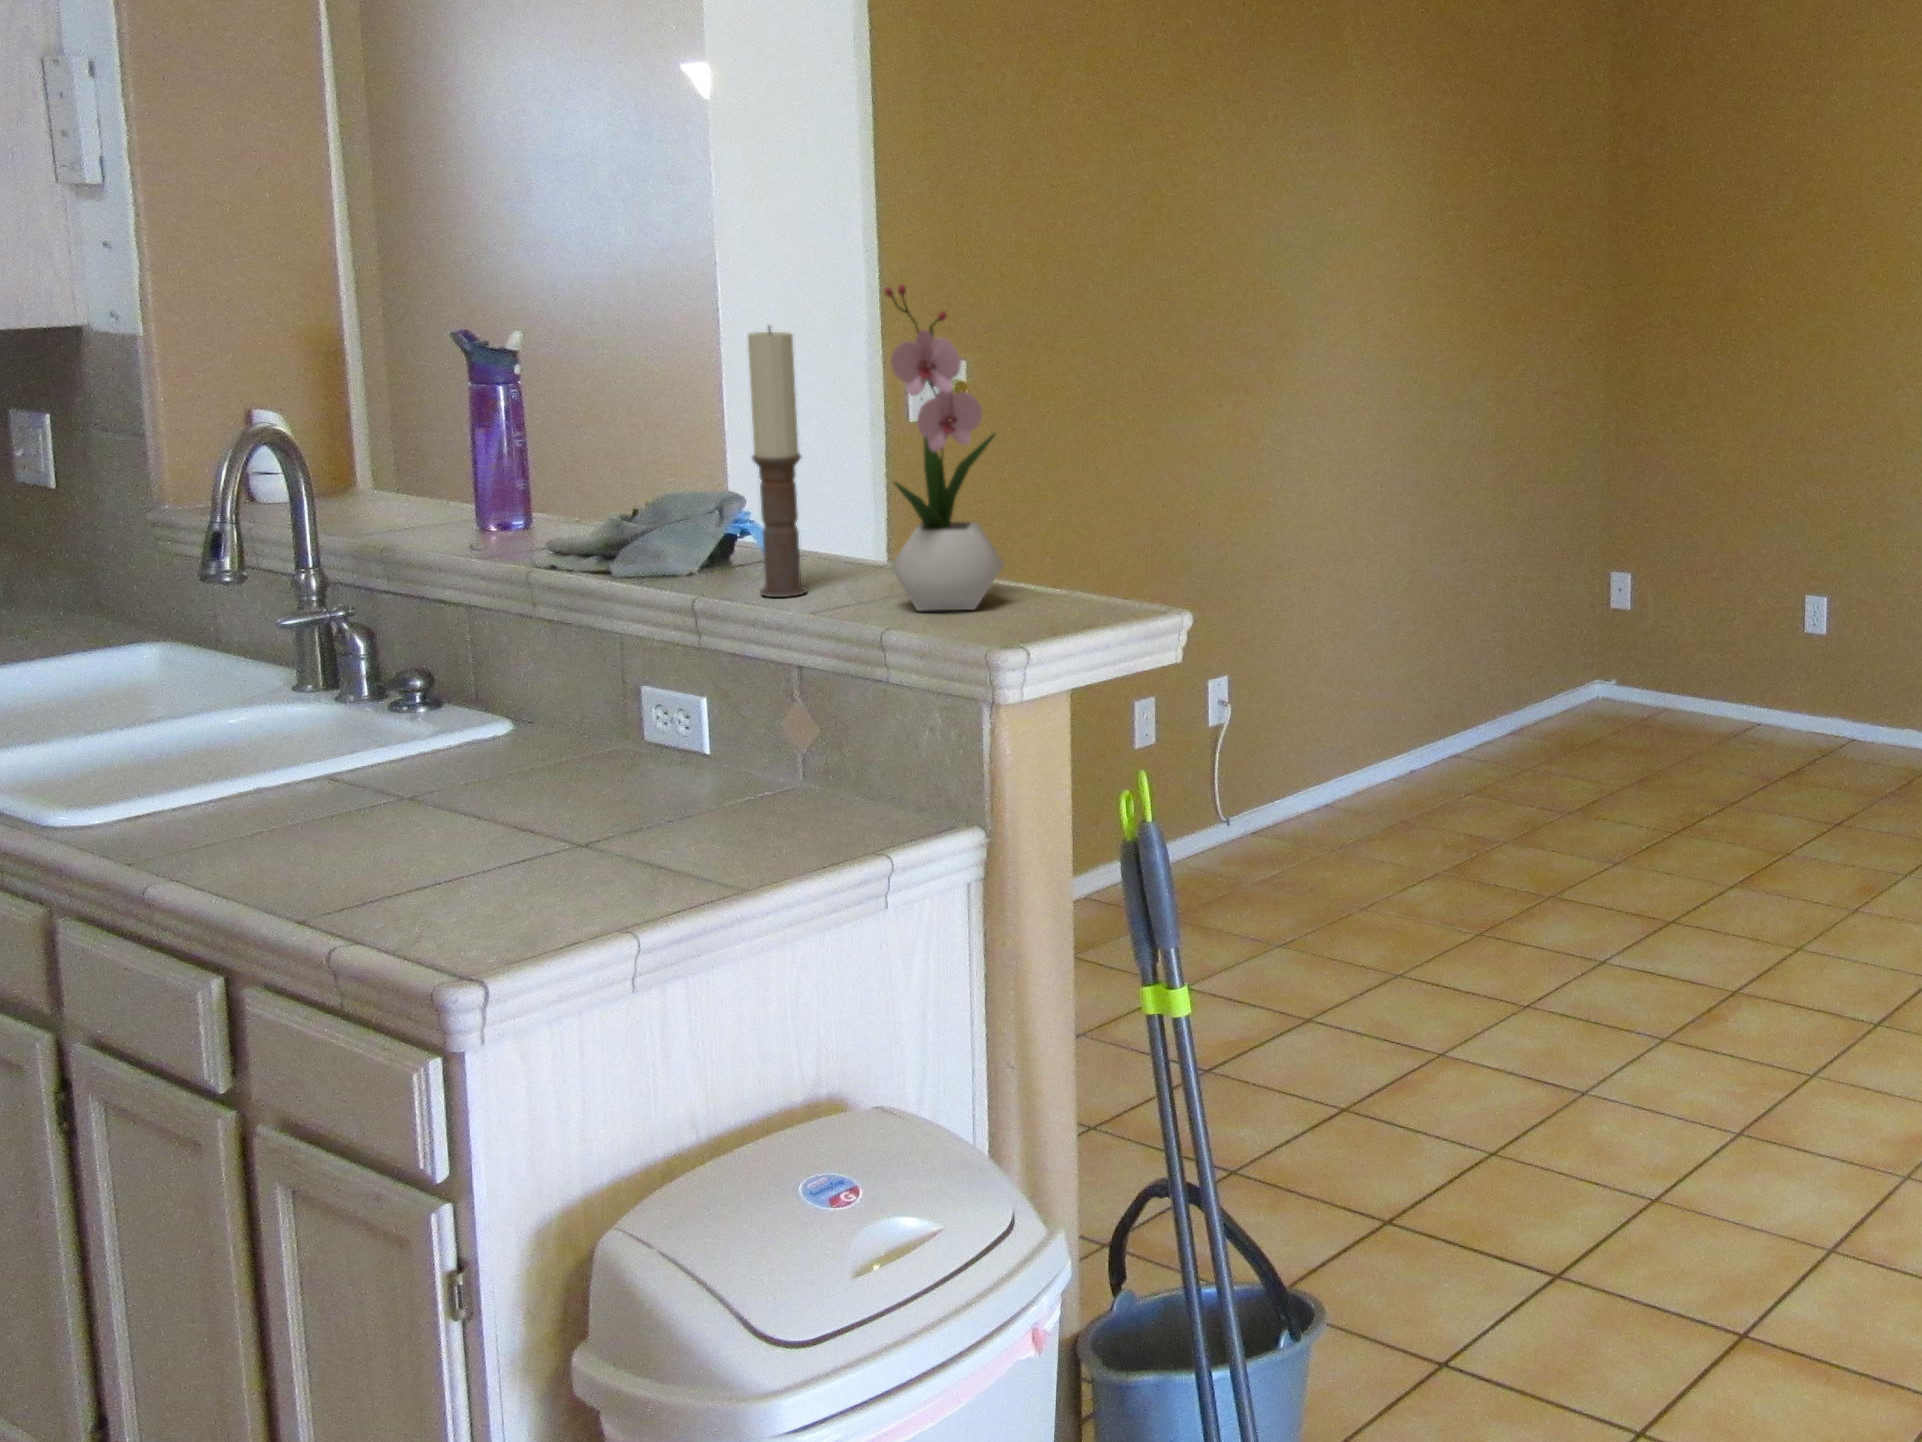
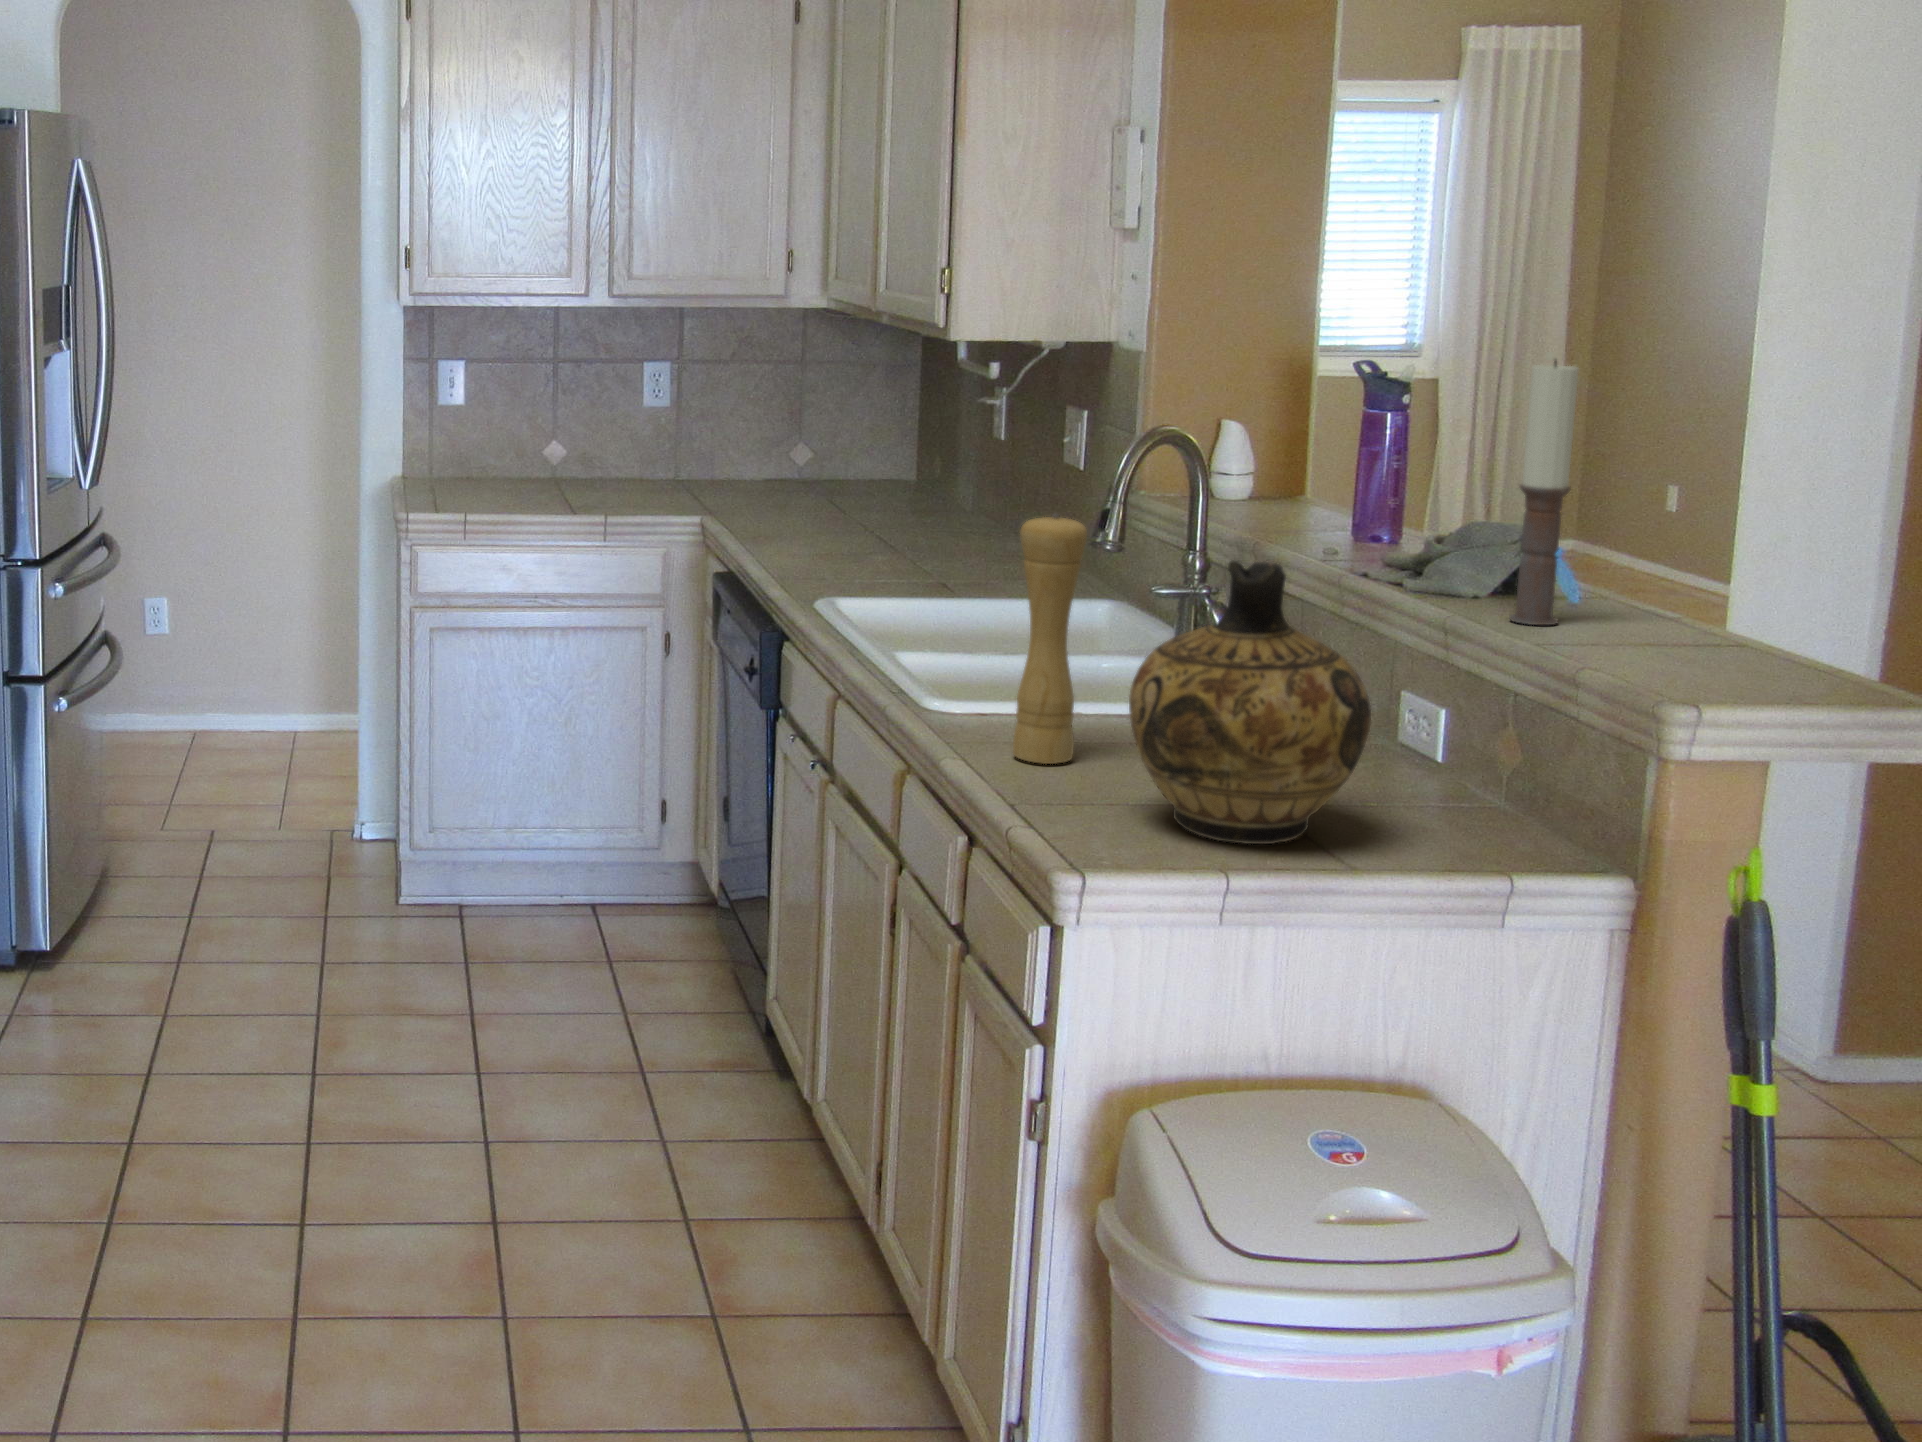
flower arrangement: present [885,285,1004,610] -> none [1622,321,1772,664]
pepper mill: none [200,555,317,868] -> present [1013,514,1087,764]
ceramic jug: none [436,577,718,901] -> present [1129,561,1371,844]

